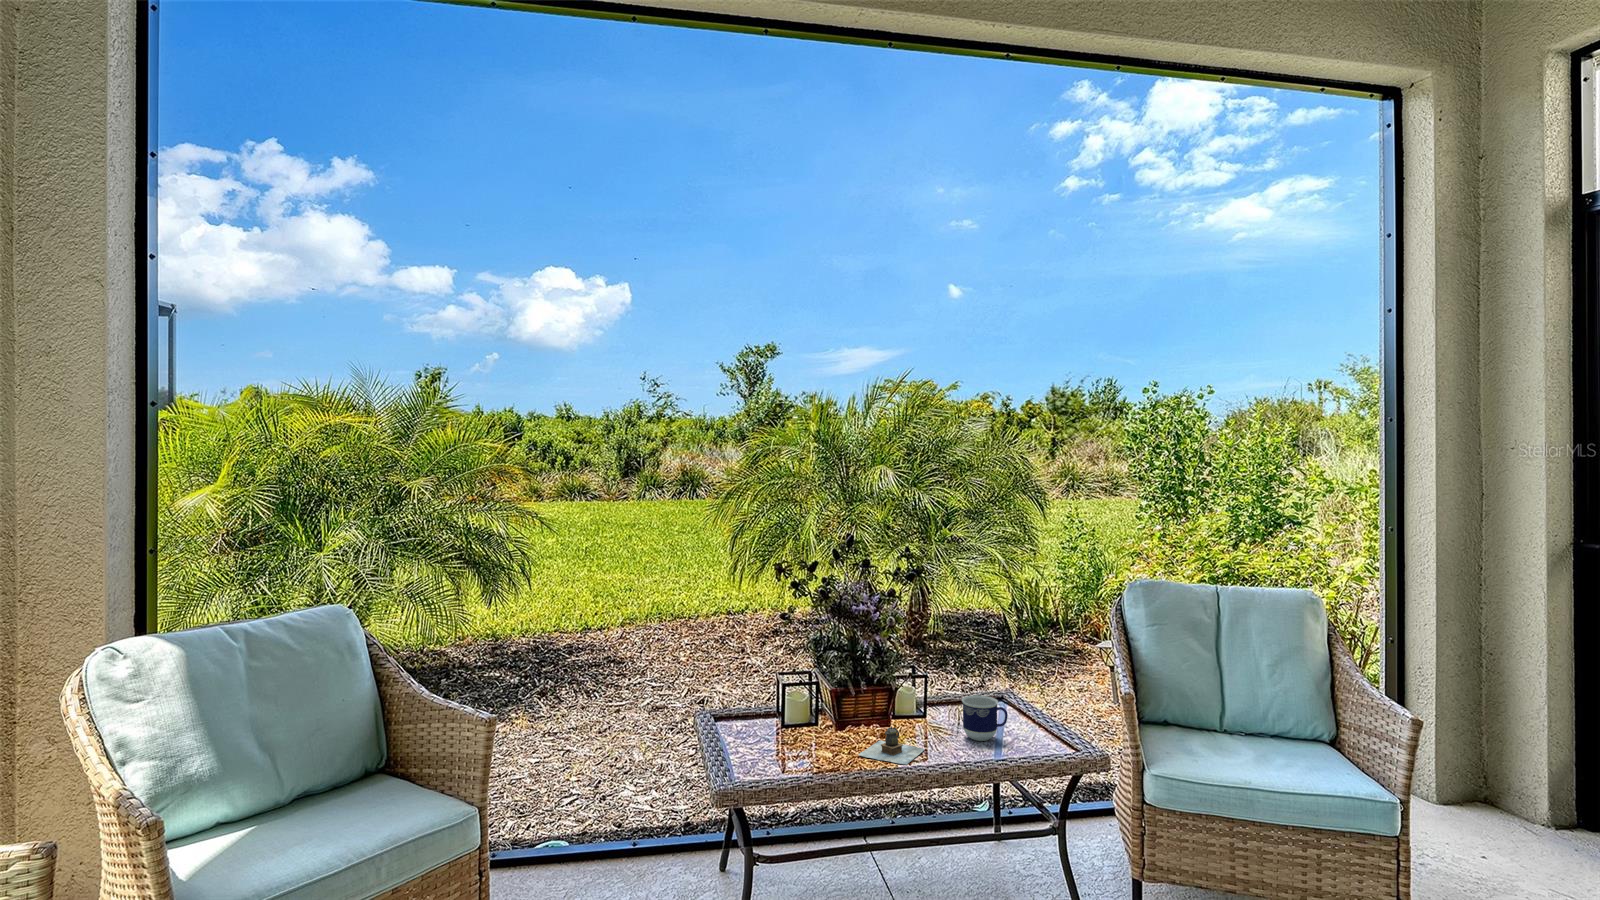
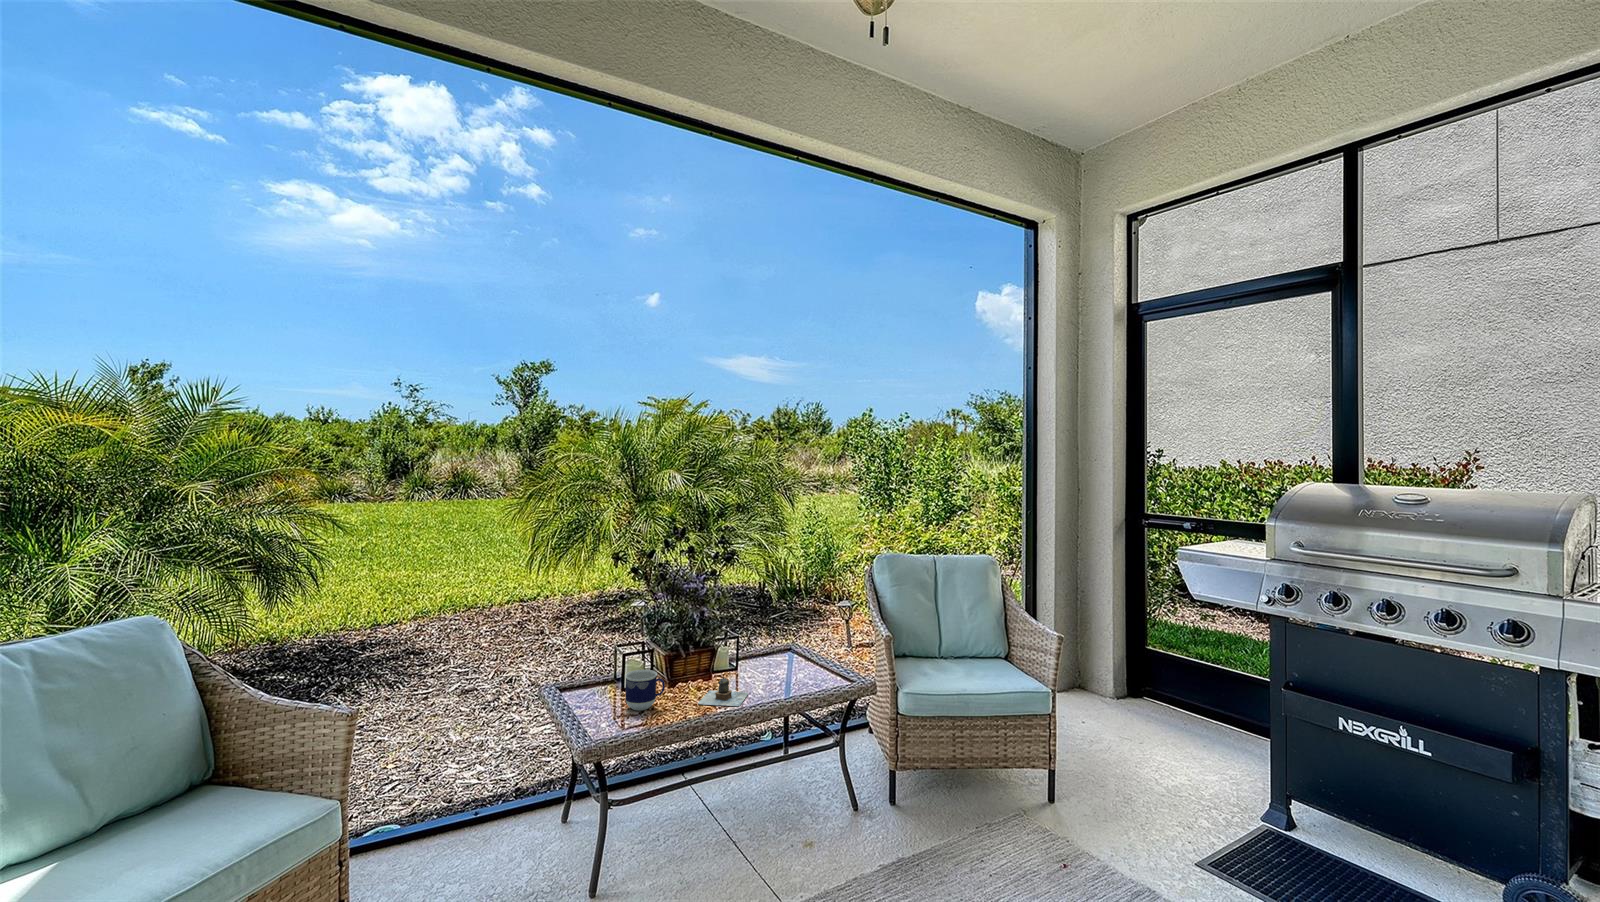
cup: present [962,695,1008,741] -> present [625,670,665,710]

